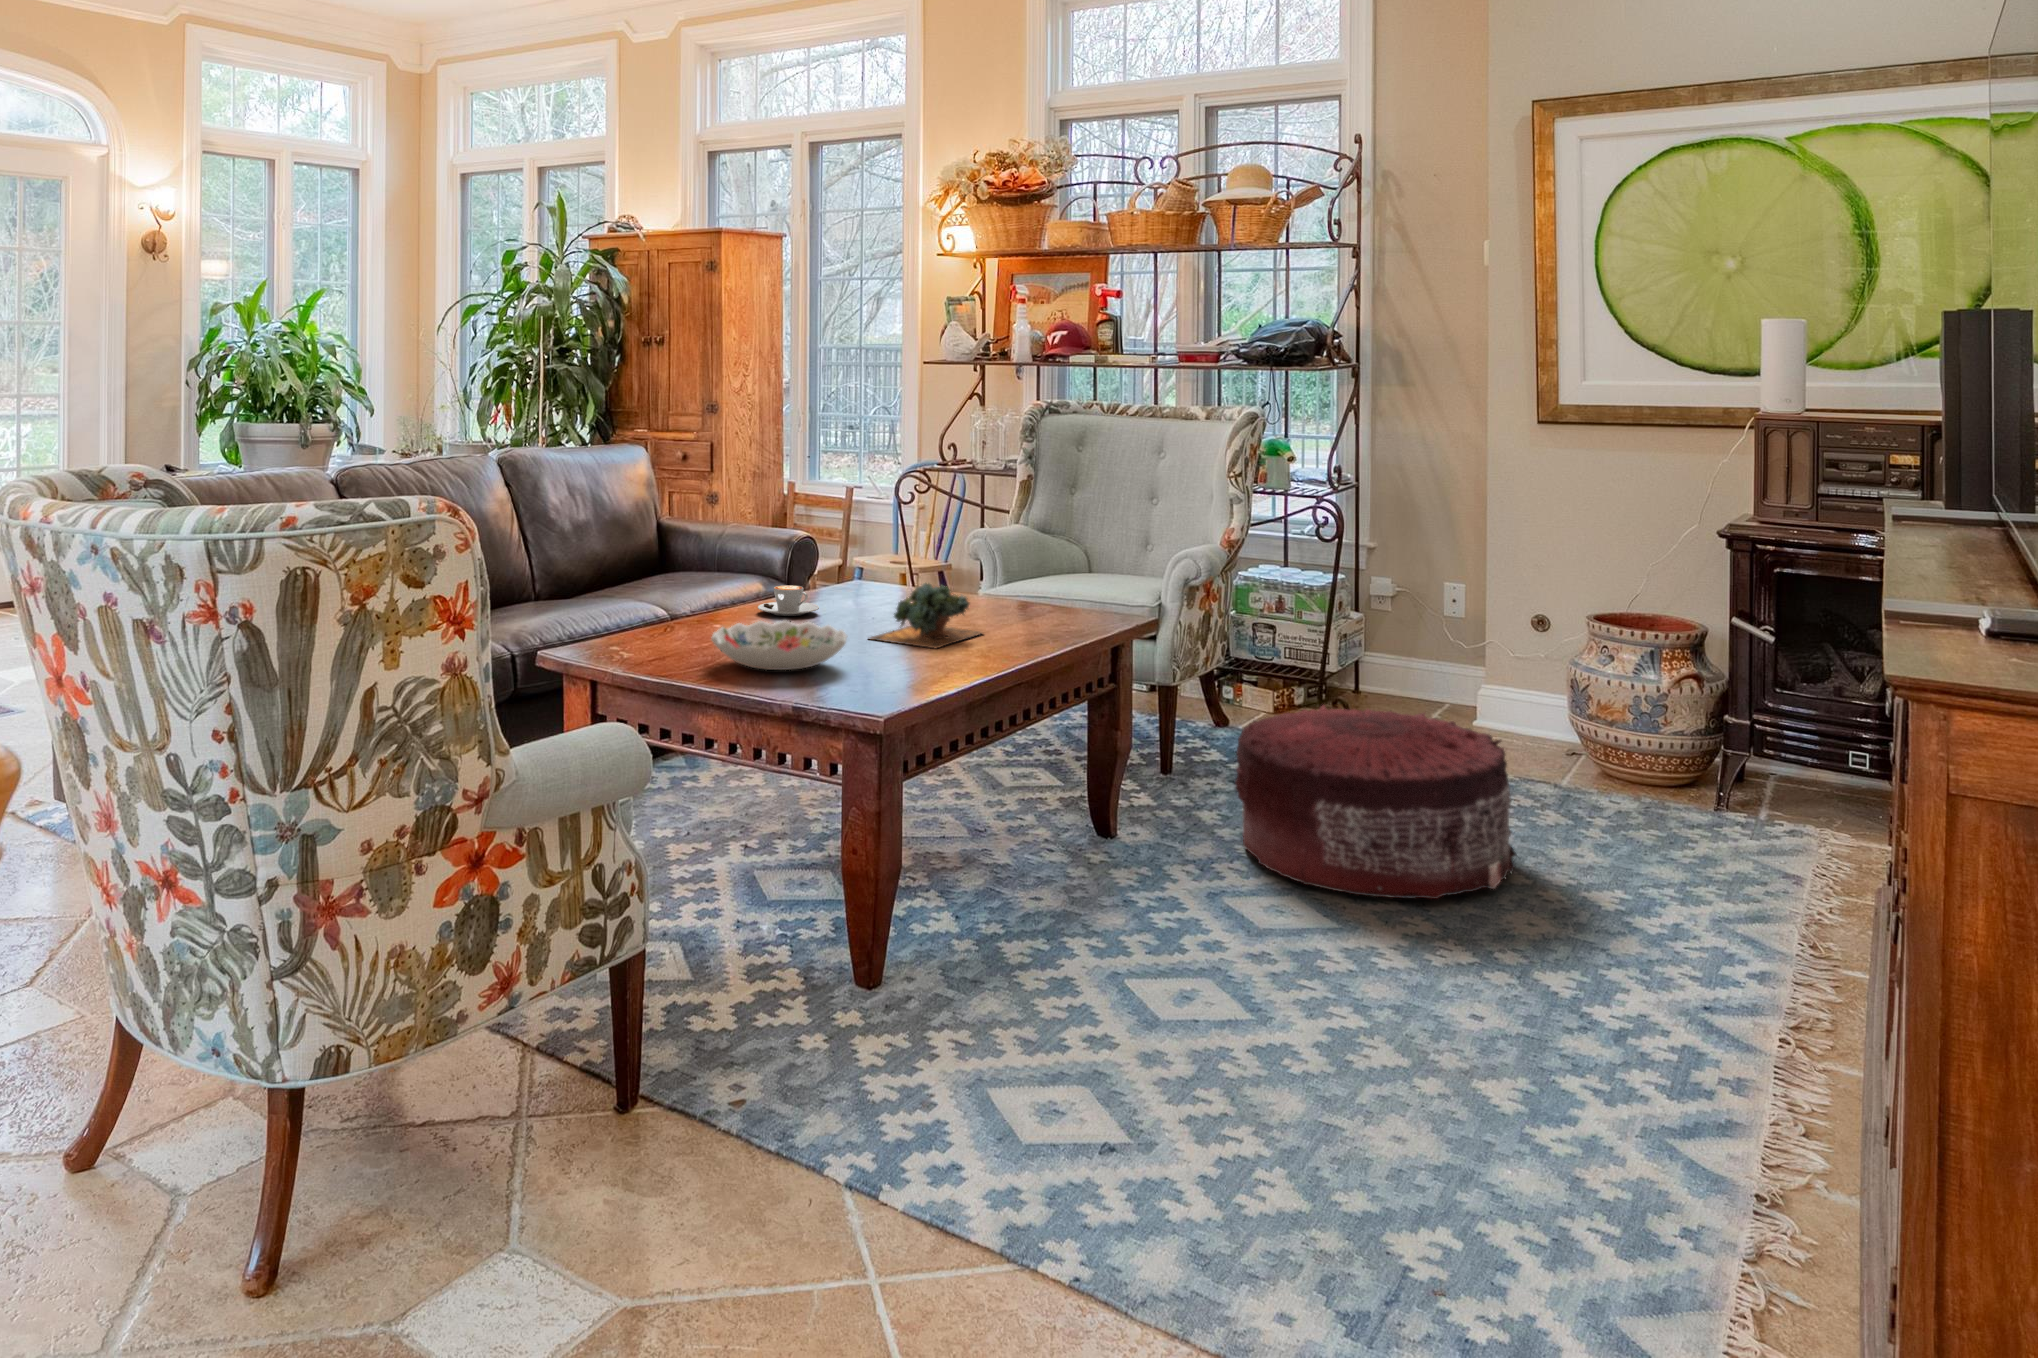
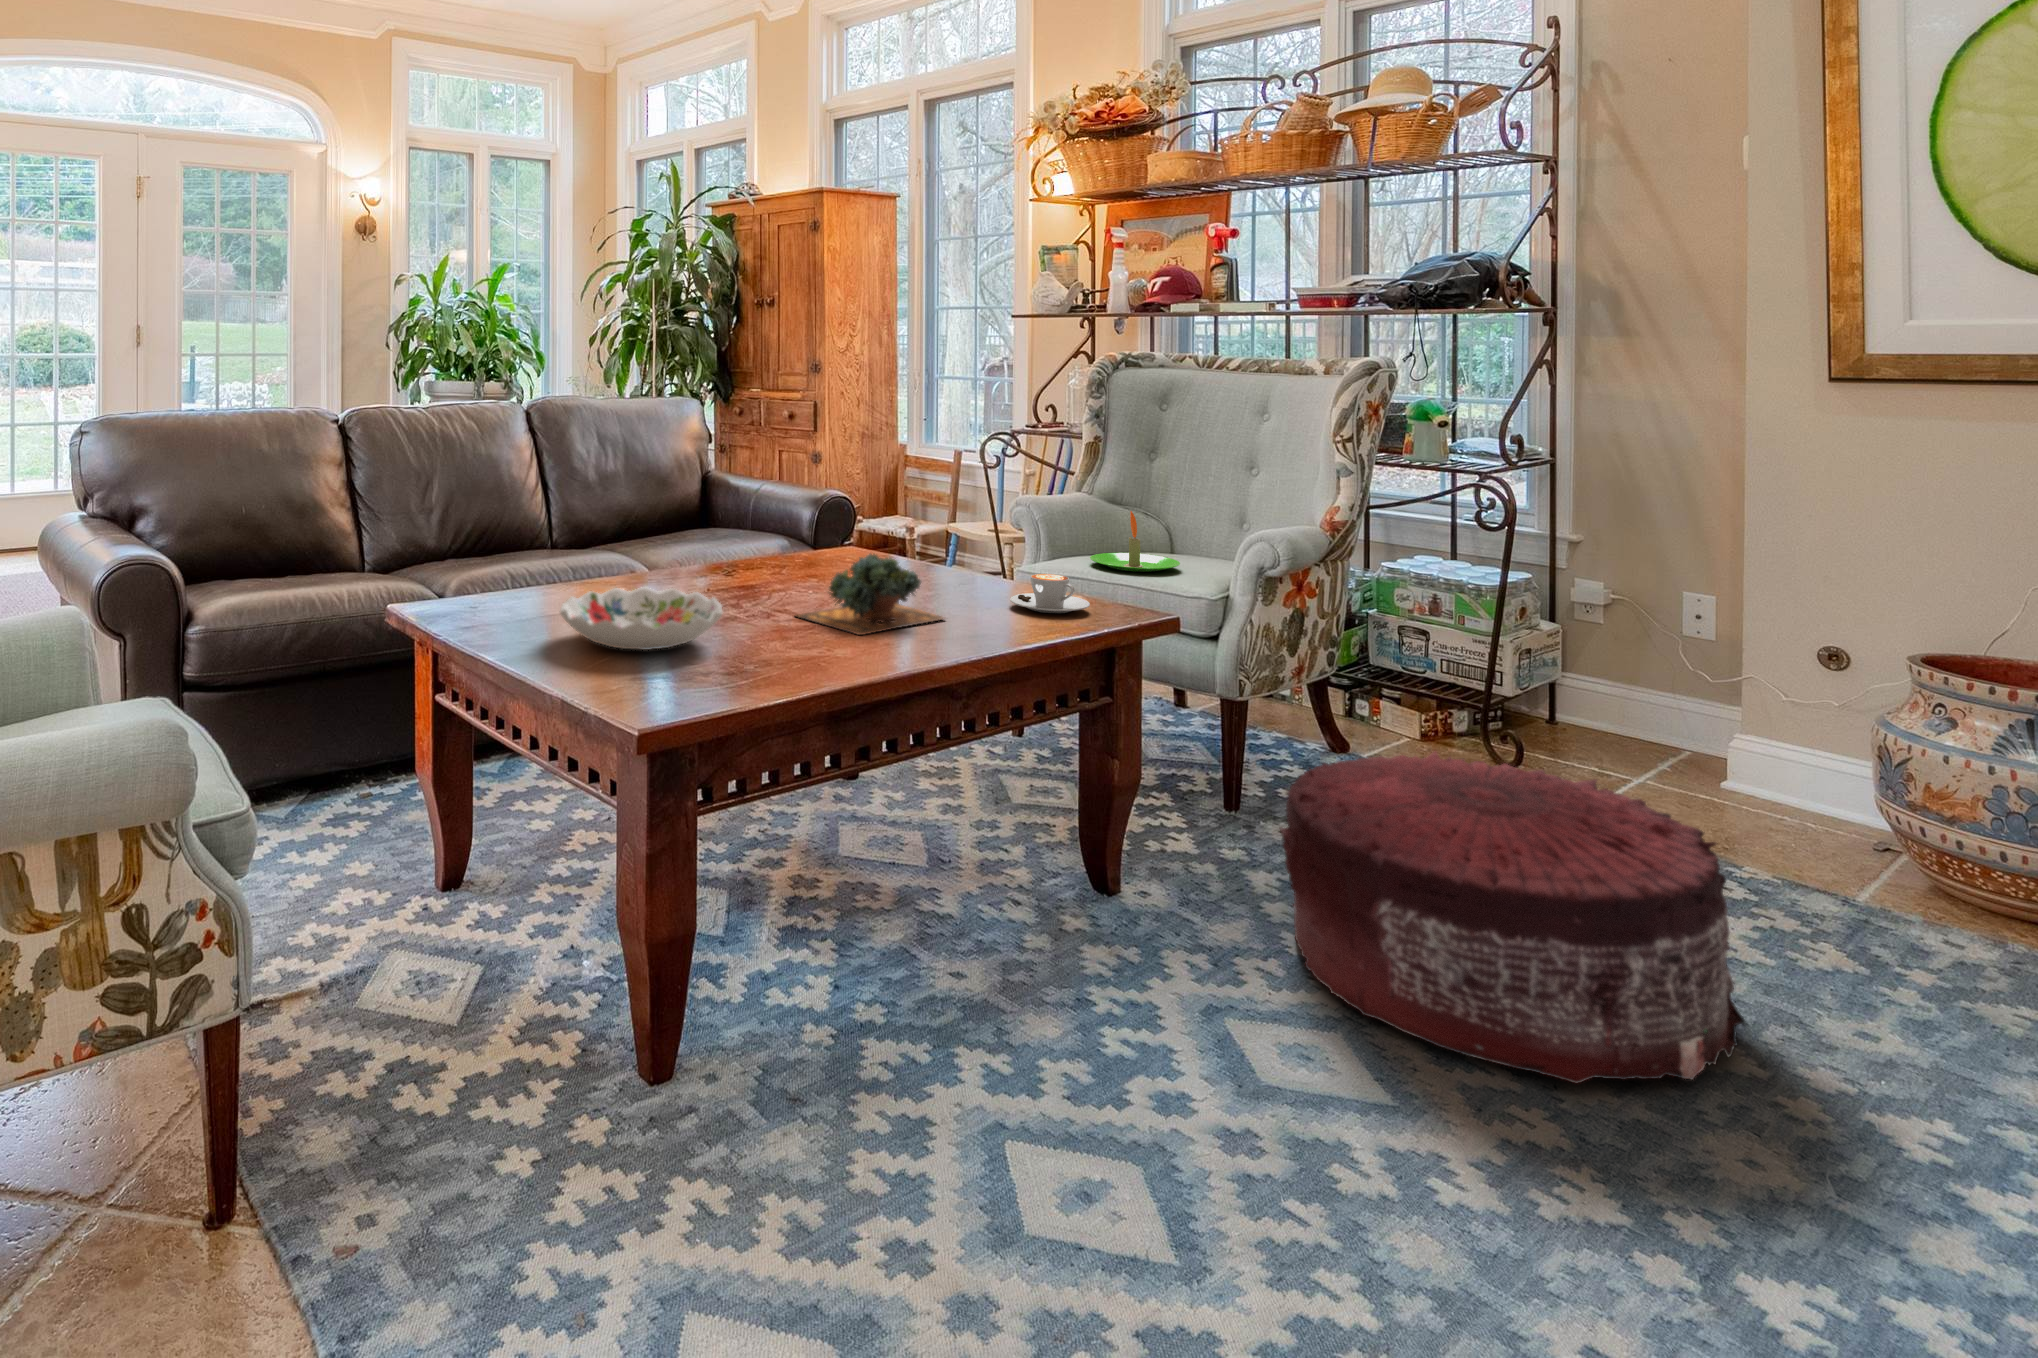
candle: none [1041,539,1113,589] -> present [1090,511,1180,572]
coffee cup: present [758,585,819,616] -> present [1010,574,1090,613]

